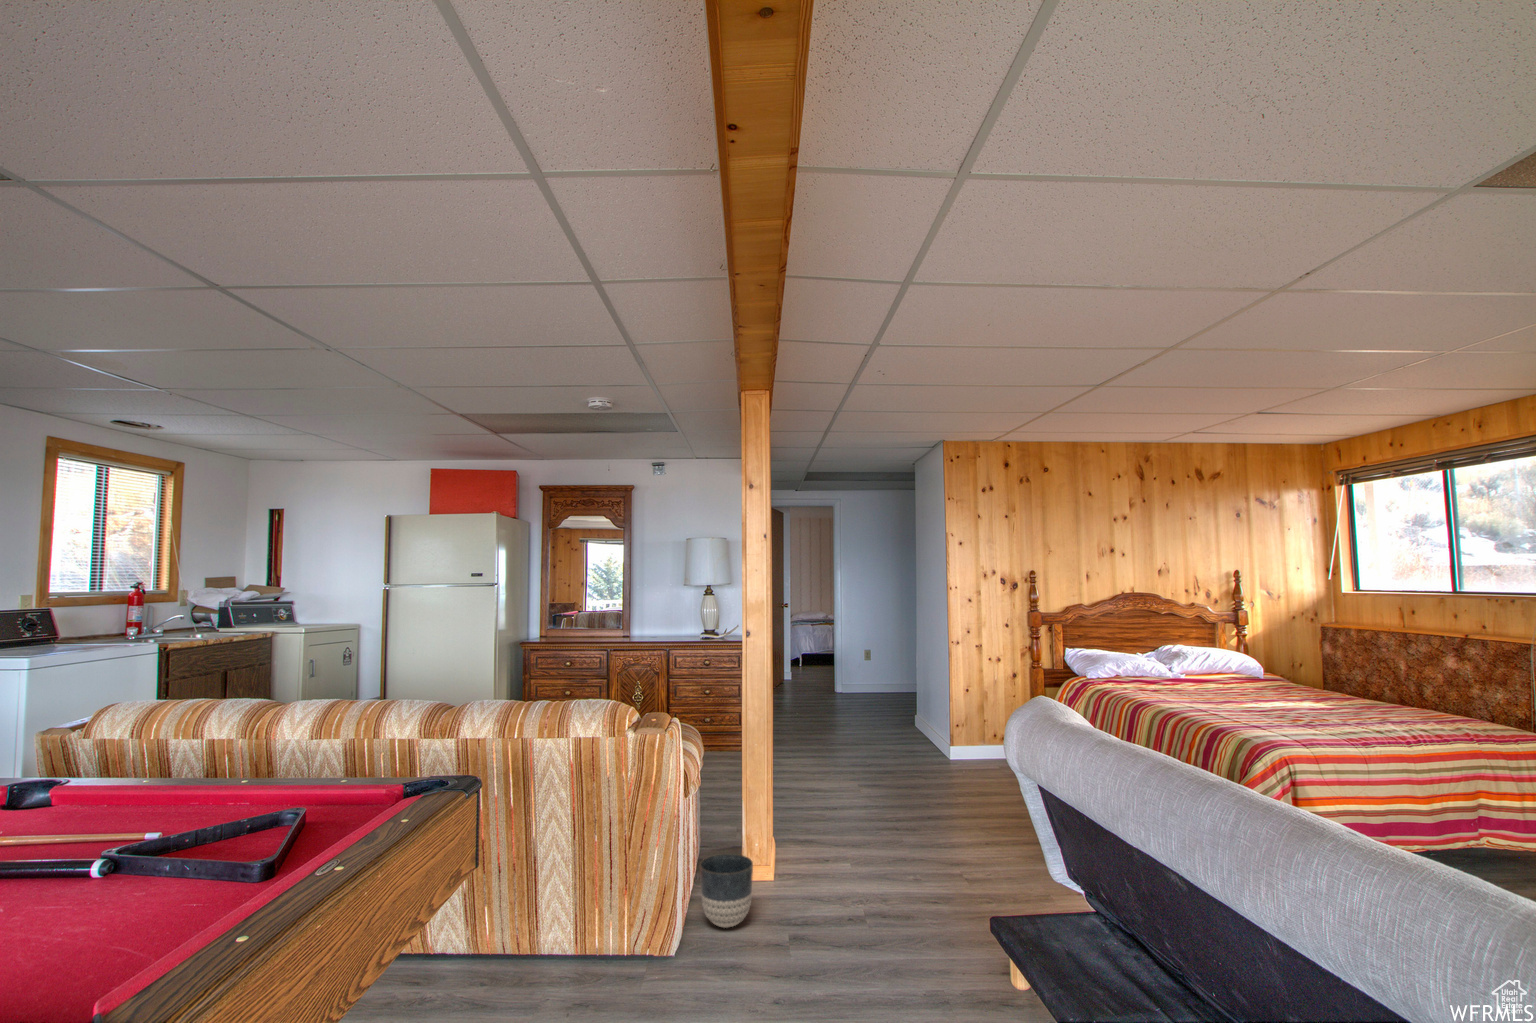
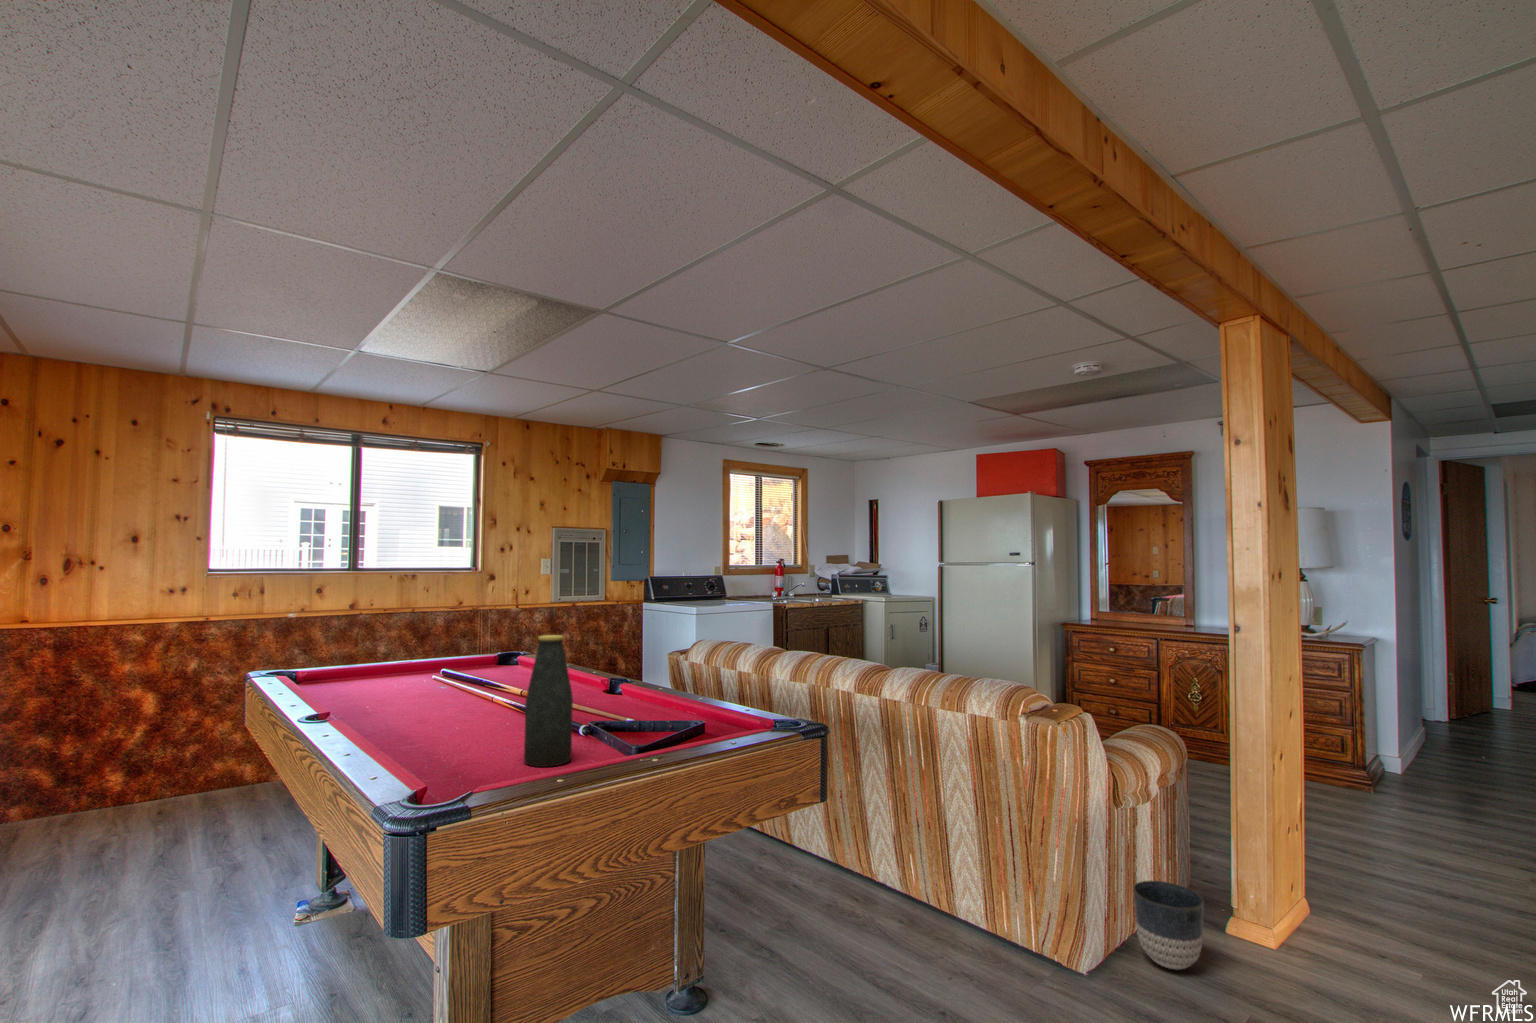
bottle: none [76,707,179,931] -> present [524,635,573,767]

